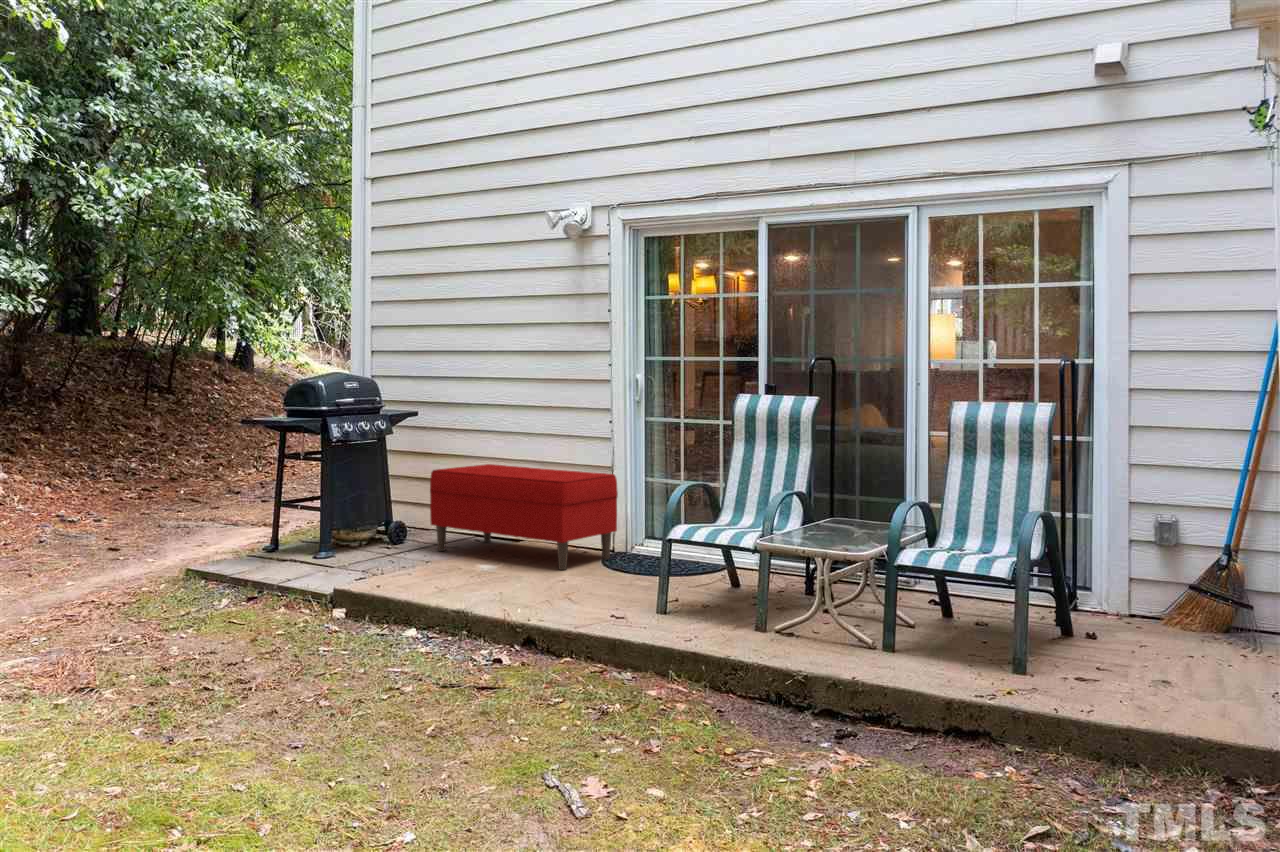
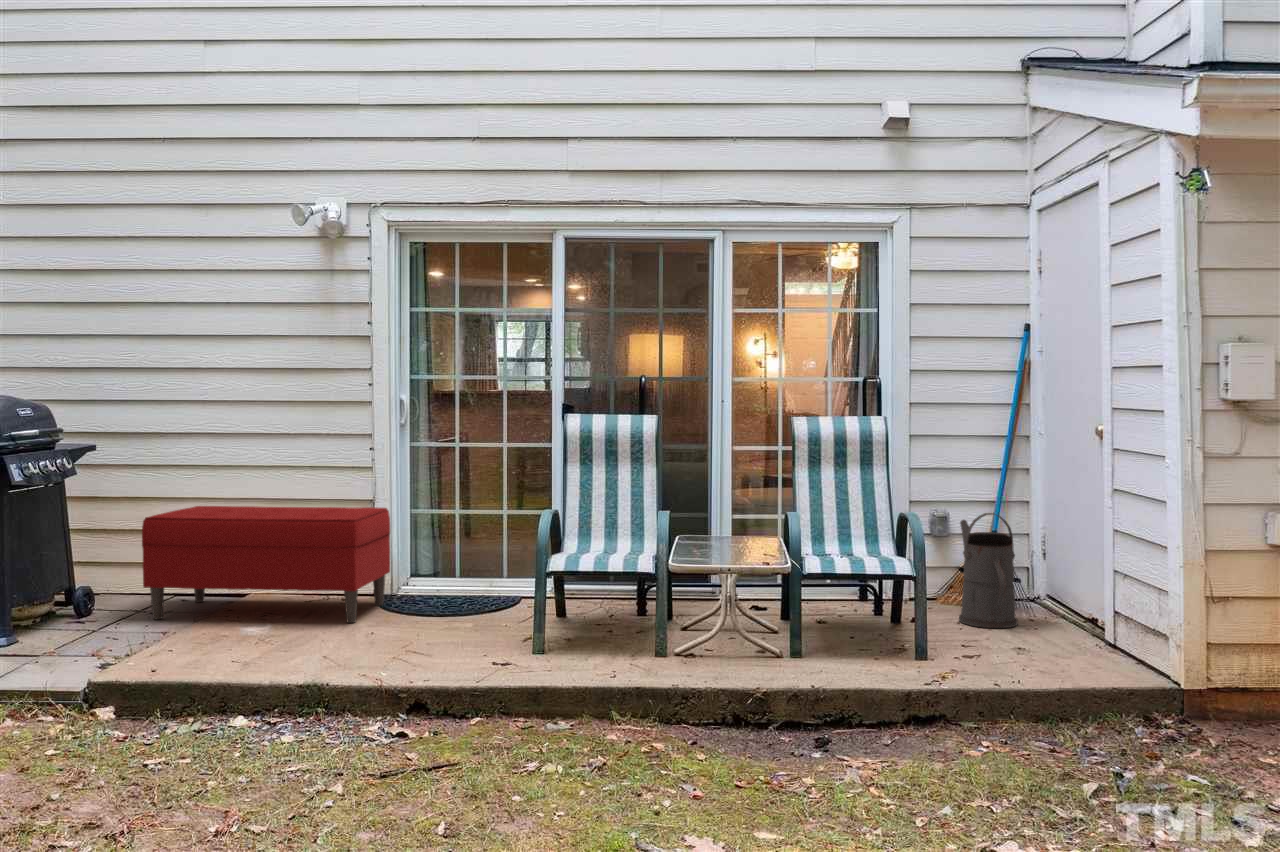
watering can: none [1143,520,1219,659] -> present [959,513,1018,628]

